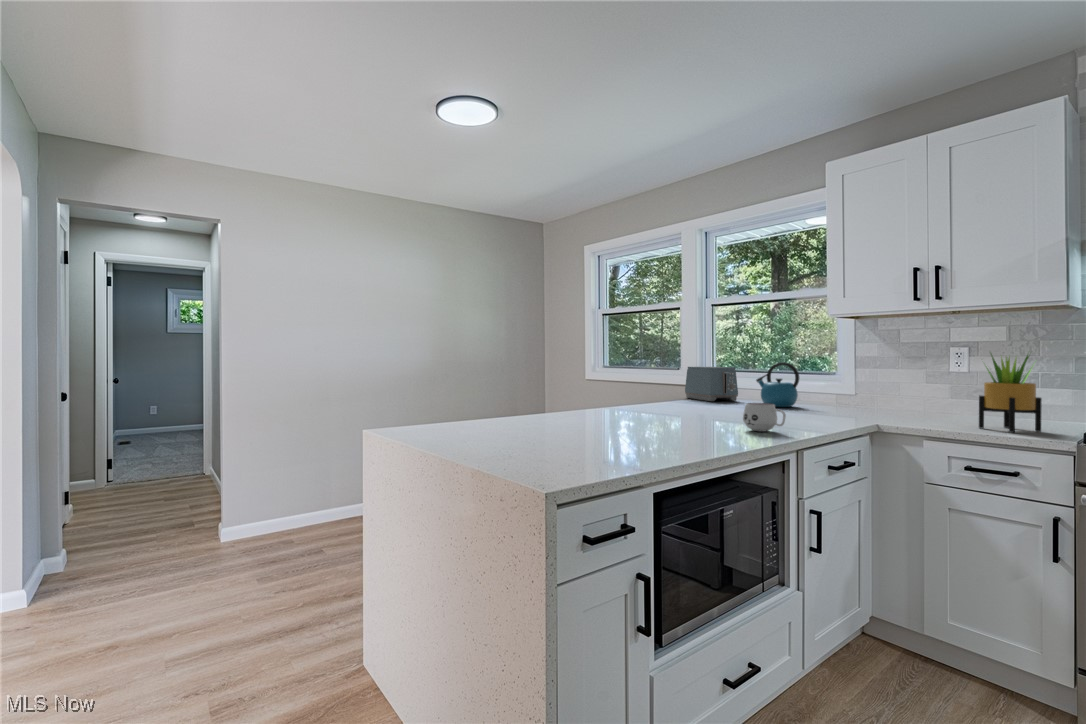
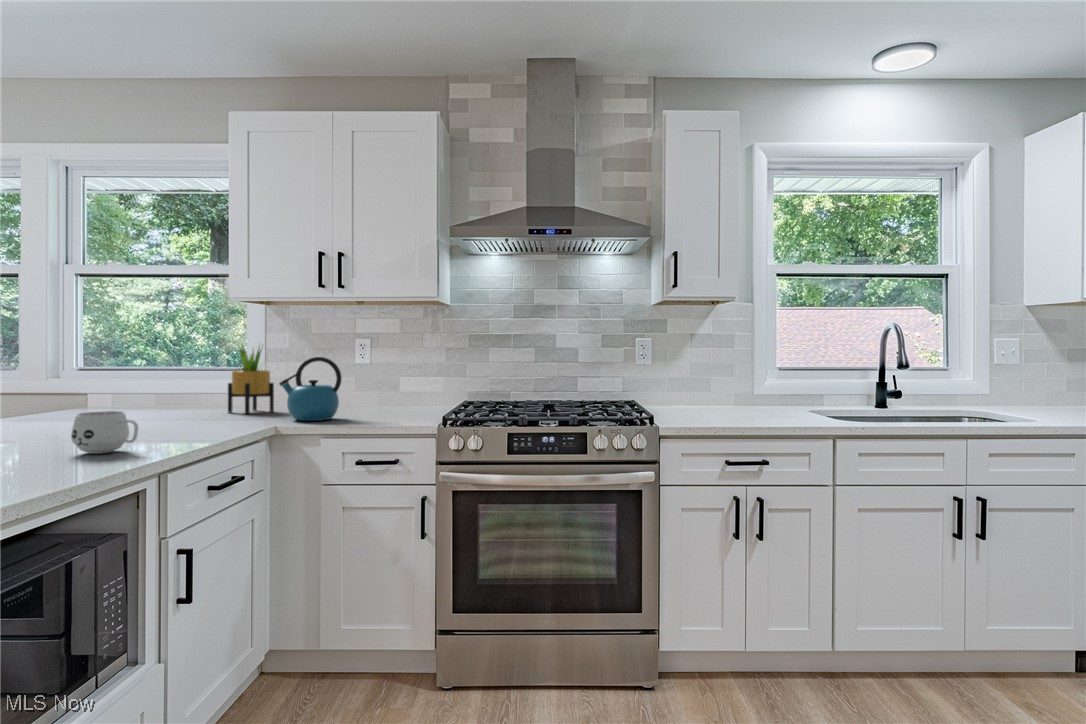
potted plant: present [979,354,1042,432] -> present [228,345,274,414]
kettle: present [756,362,799,407] -> present [279,357,342,421]
toaster: present [685,367,738,401] -> none [21,362,112,412]

